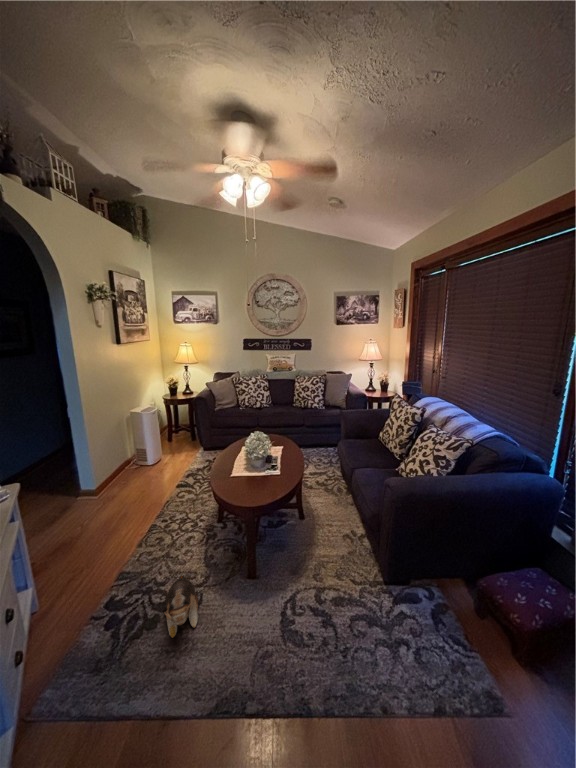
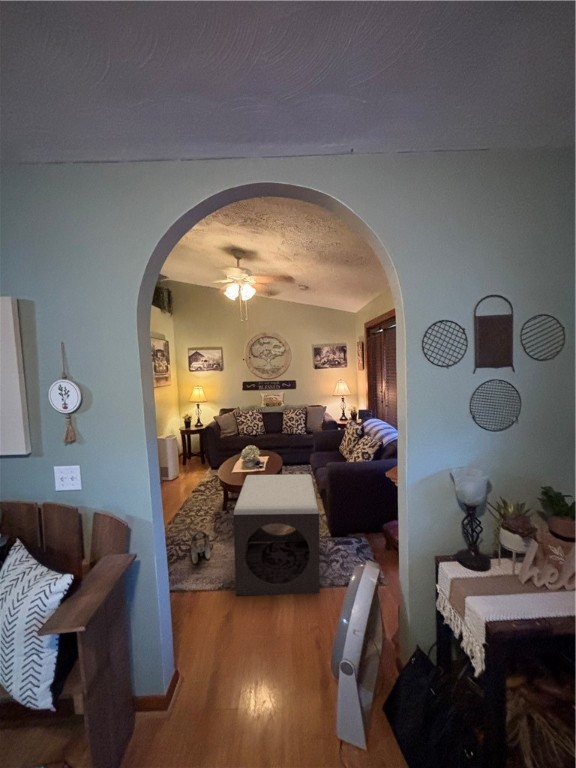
footstool: none [237,497,405,727] -> present [234,474,319,595]

